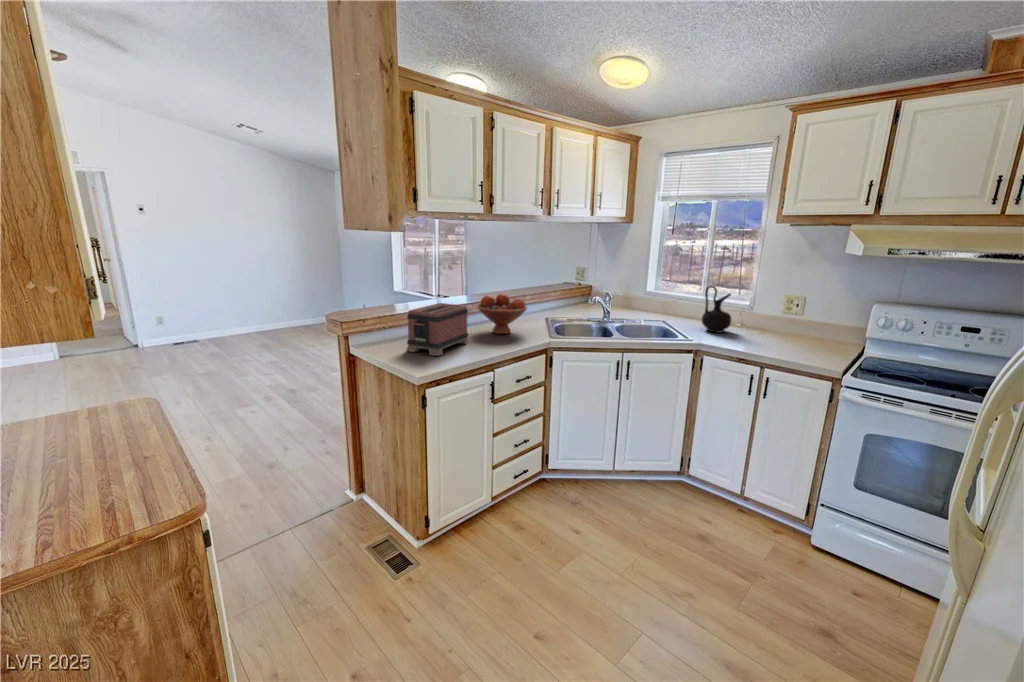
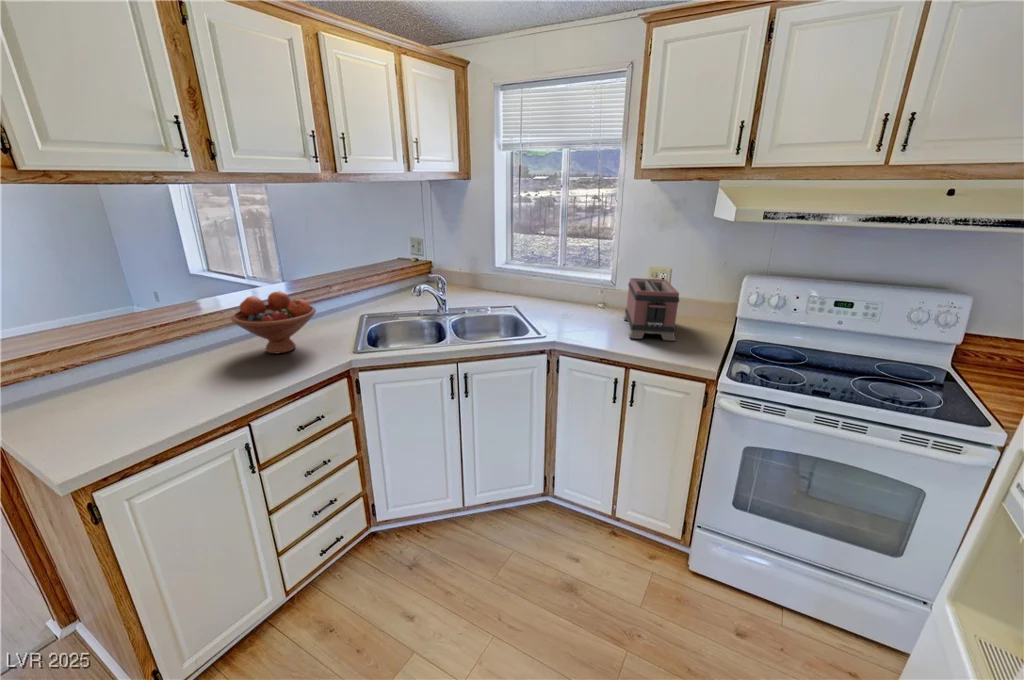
ceramic jug: present [702,286,731,333] -> none [556,260,590,319]
toaster: present [406,303,469,356] -> present [623,278,679,341]

